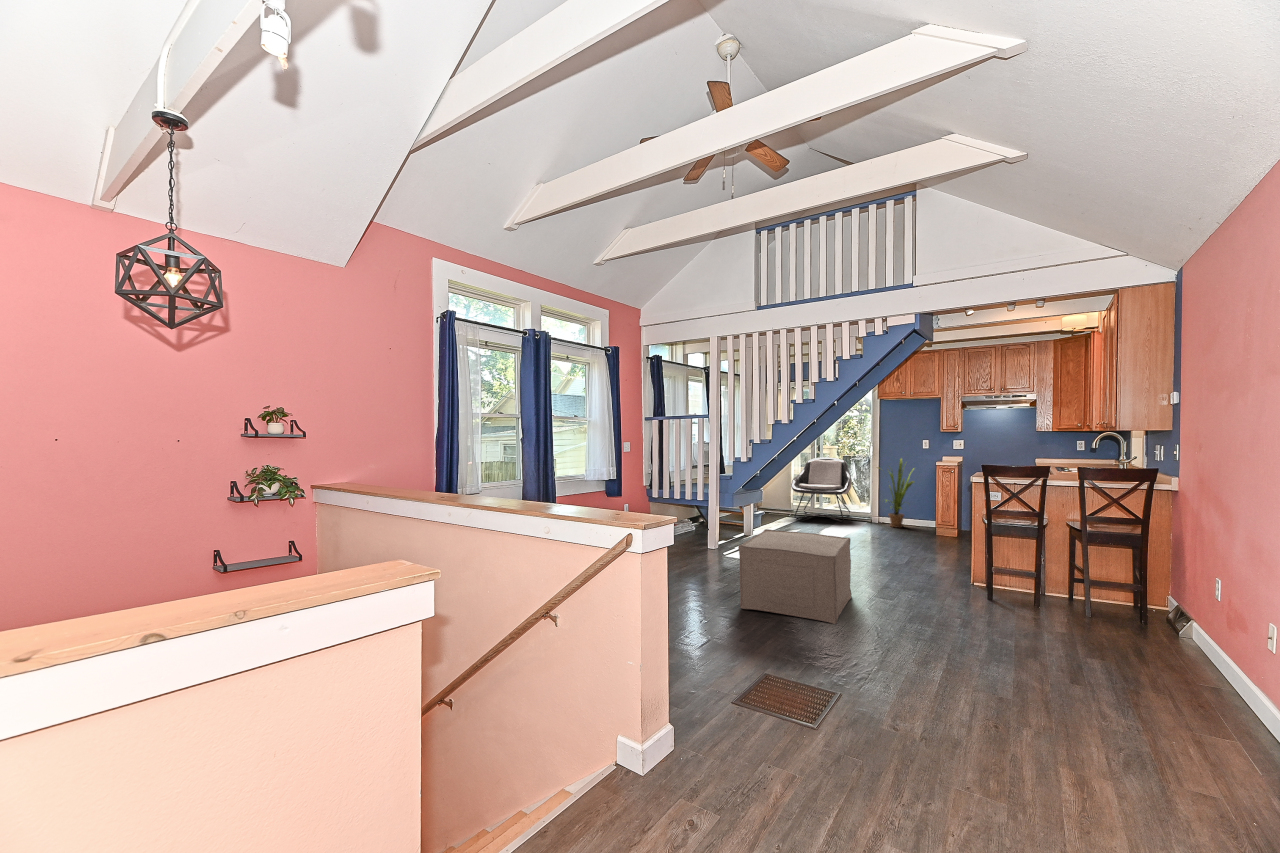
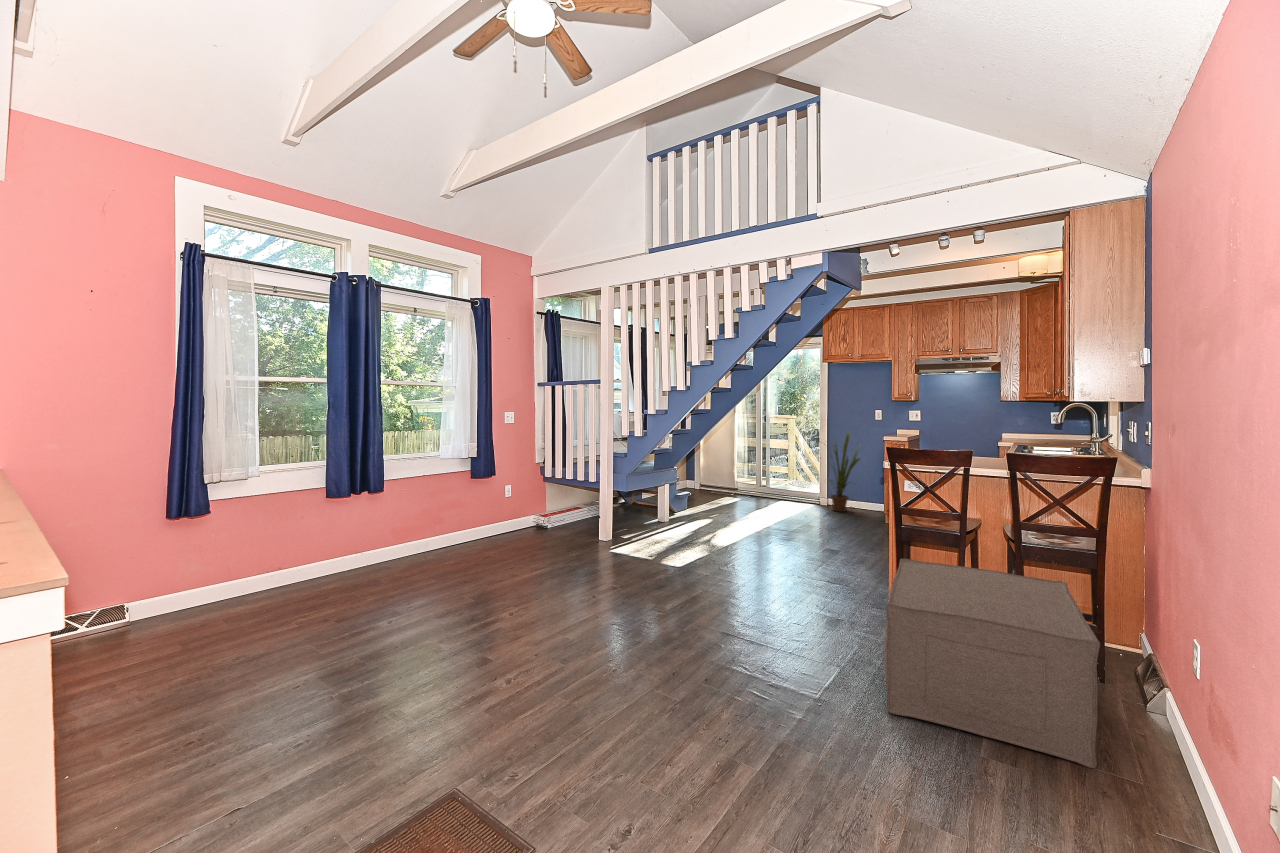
lounge chair: present [791,457,852,523] -> none [727,430,796,505]
ottoman: present [738,529,852,624] -> present [884,559,1100,768]

